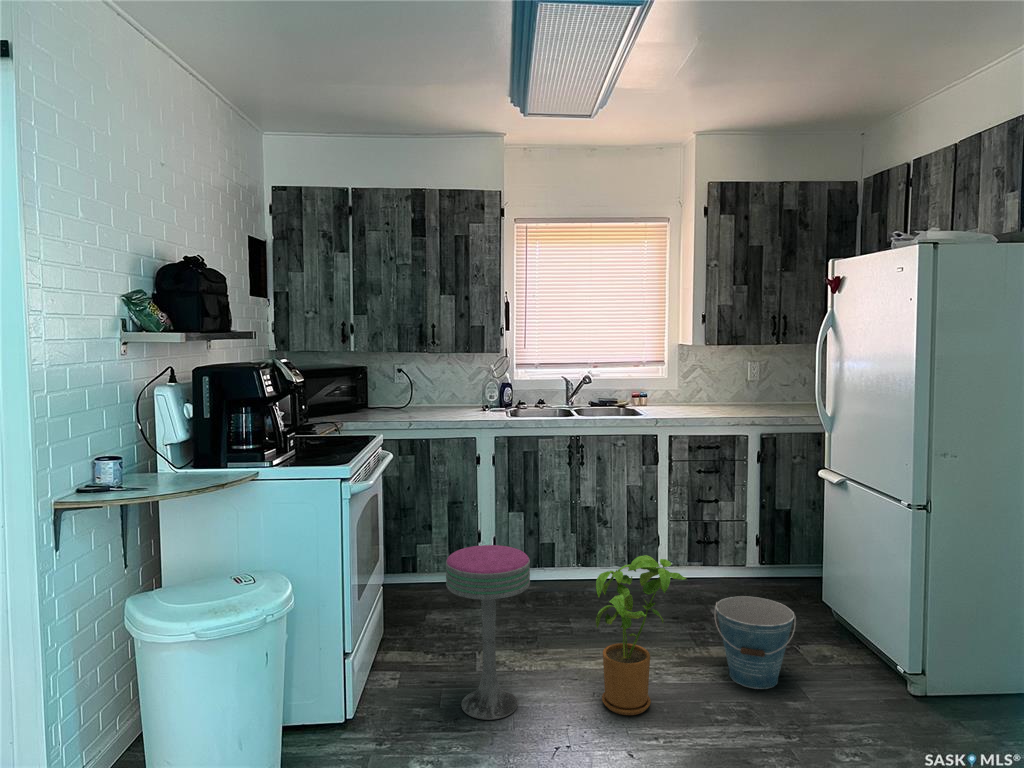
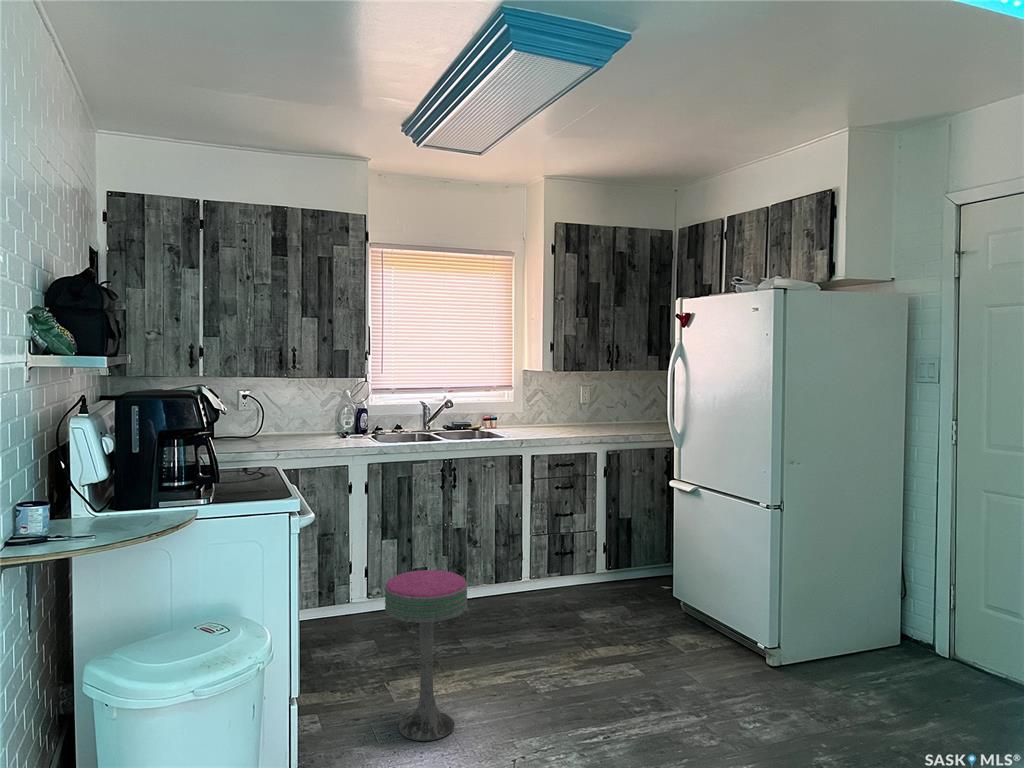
house plant: present [596,555,686,715] -> none [519,565,602,714]
bucket: present [715,596,796,689] -> none [608,595,676,674]

